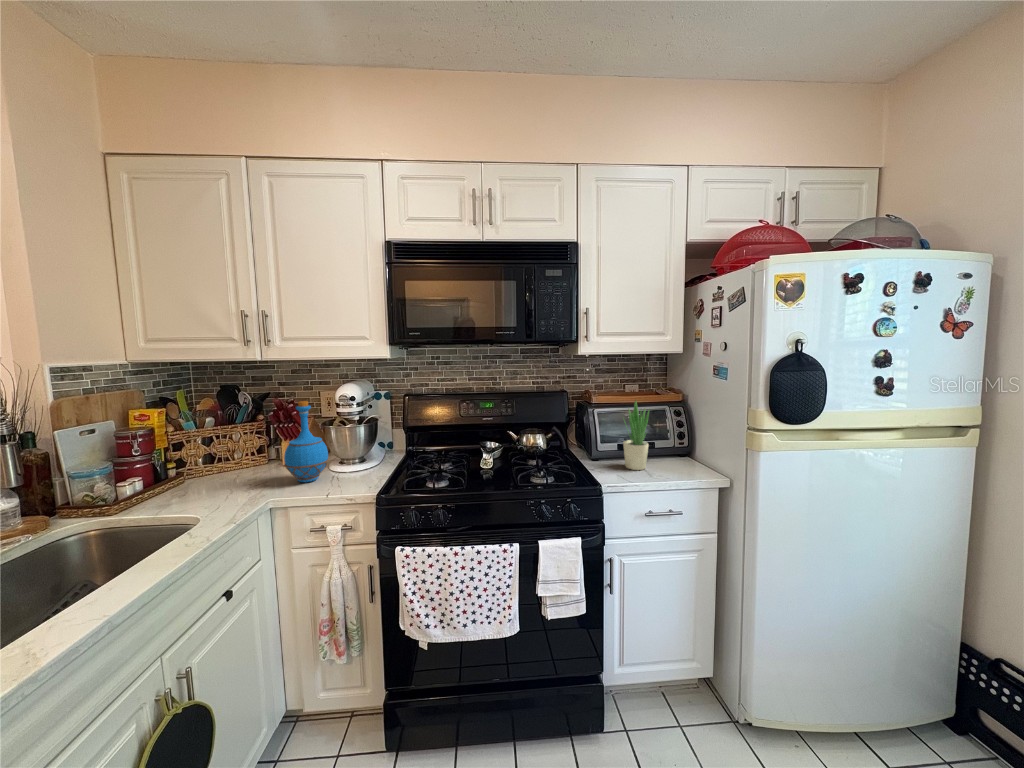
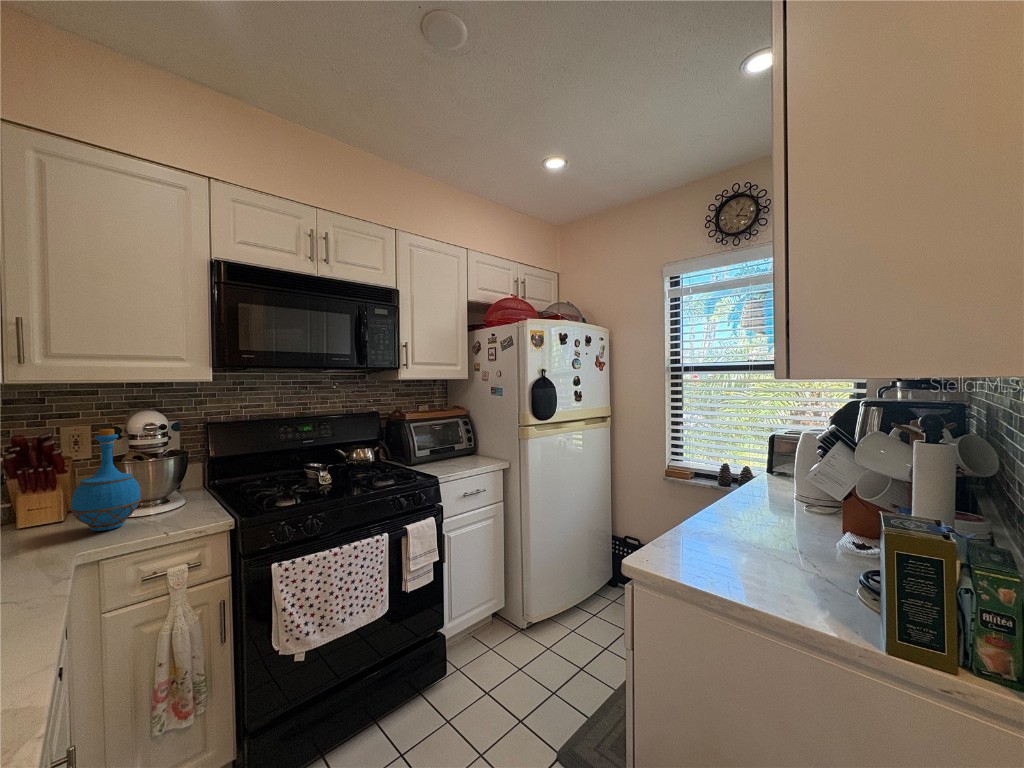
potted plant: present [623,400,649,470] -> none [437,411,457,466]

